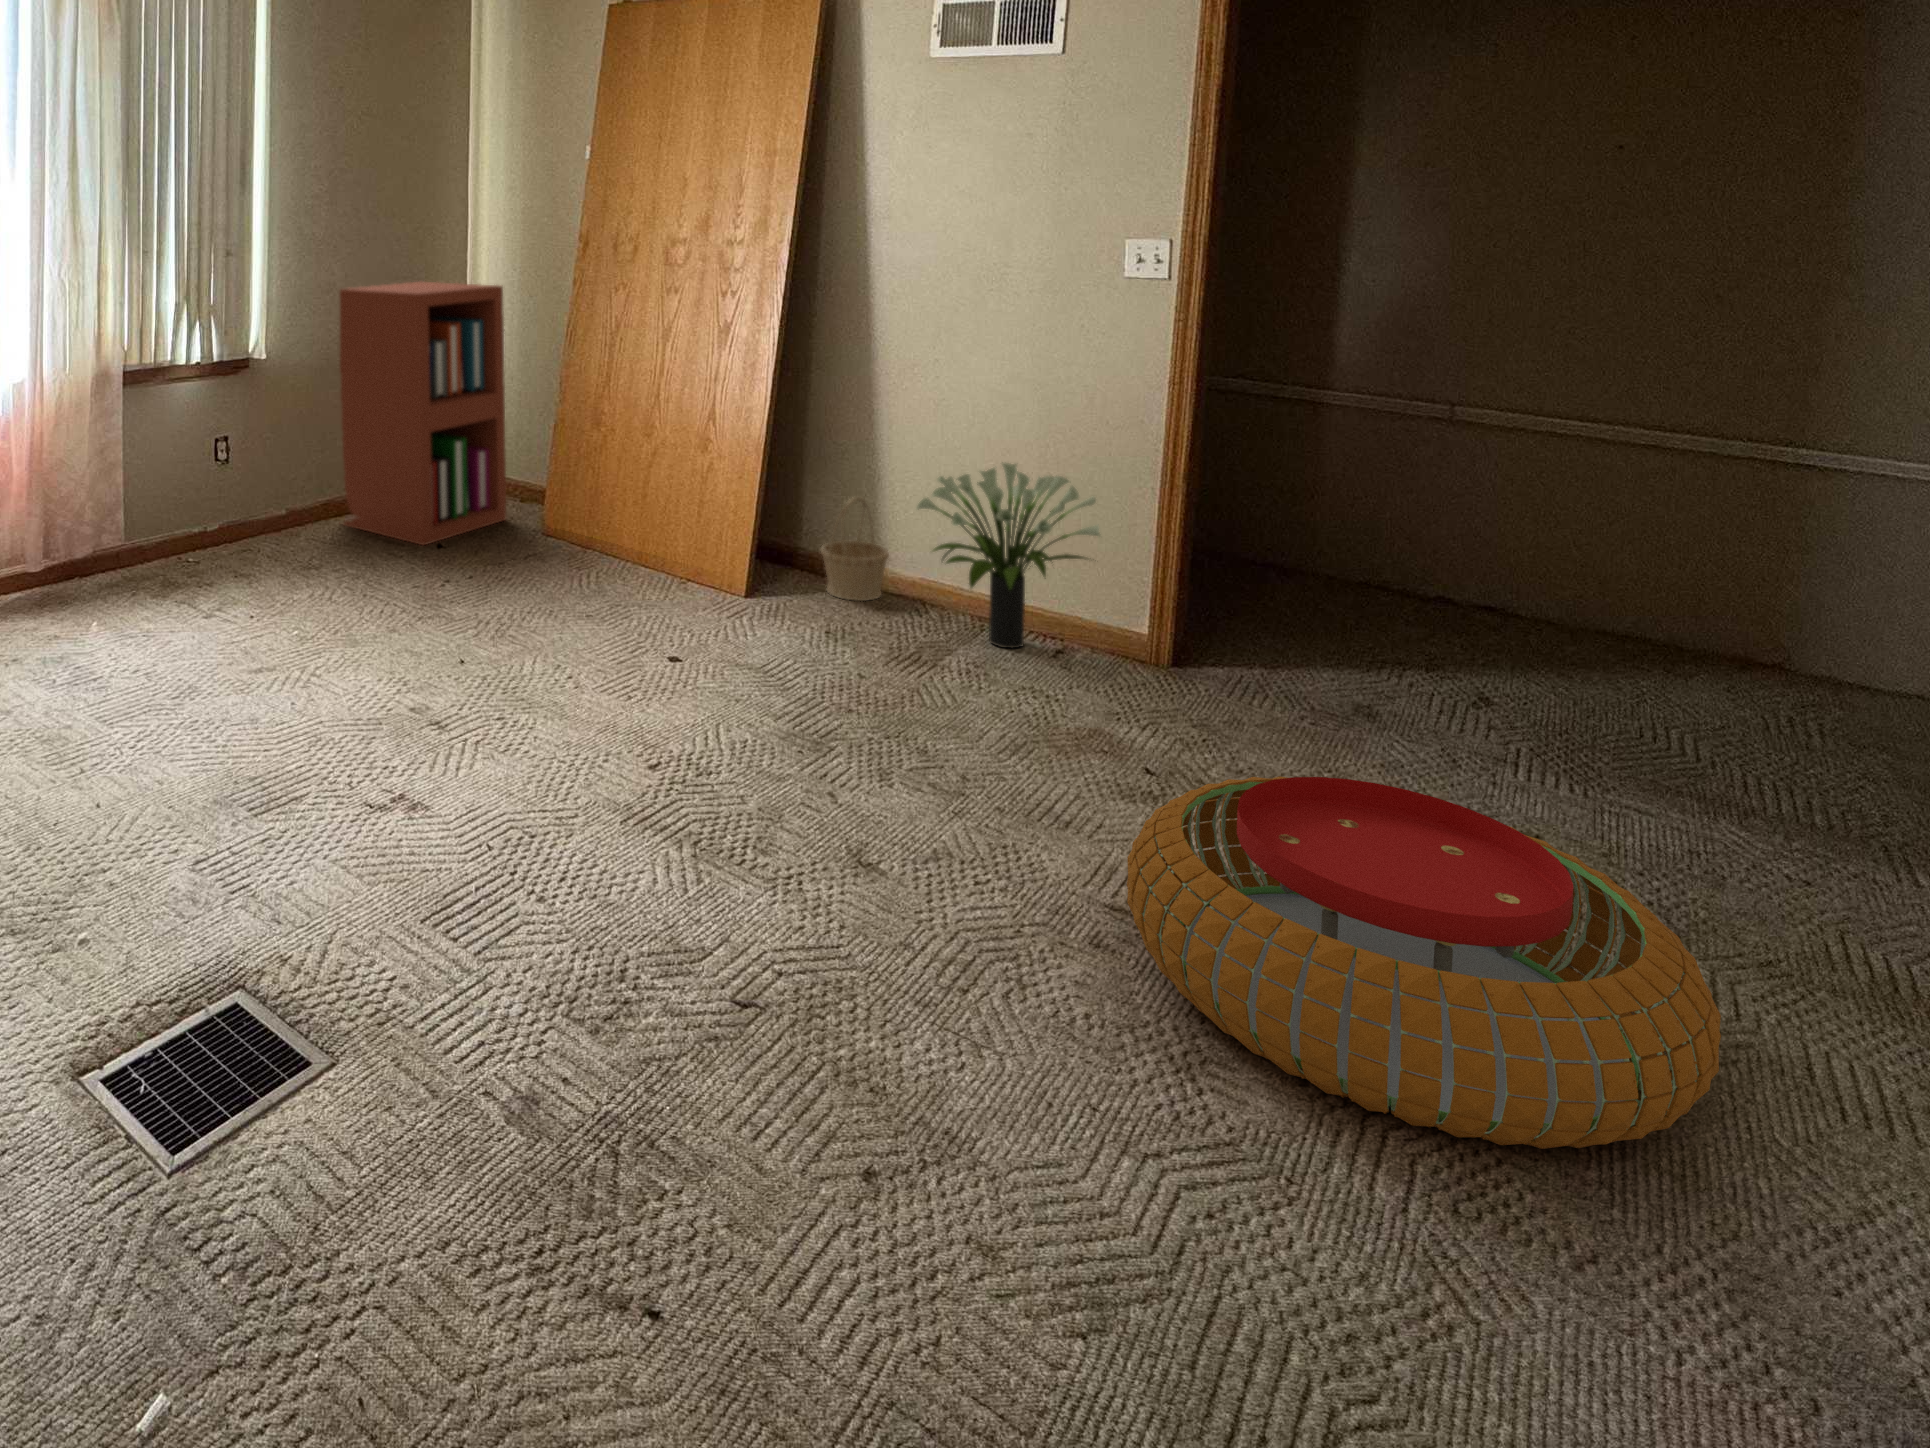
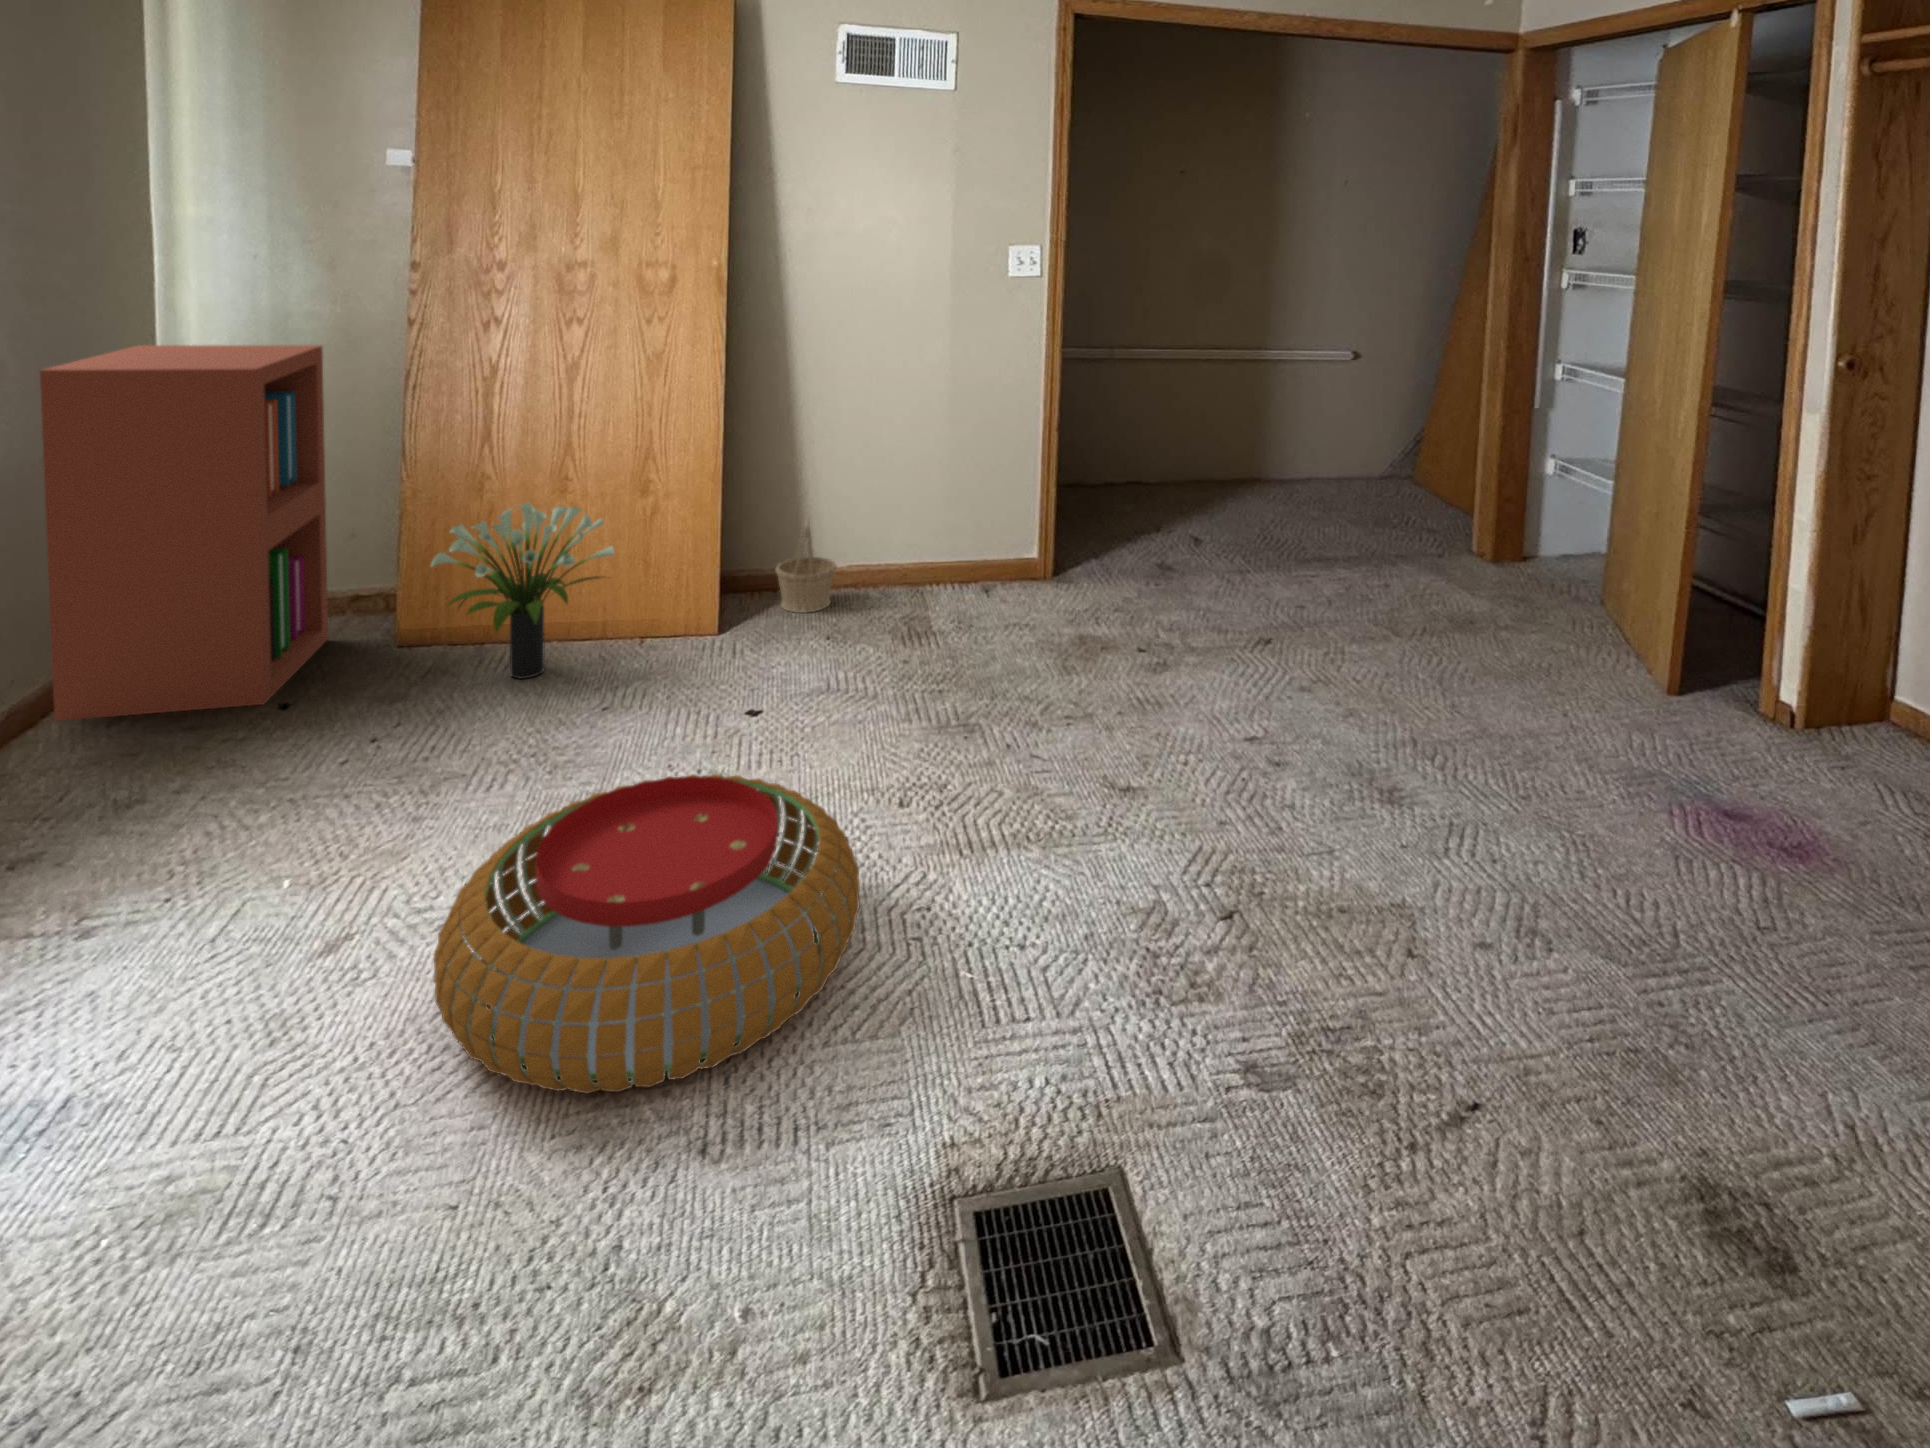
potted plant: present [916,463,1100,648] -> present [431,502,614,679]
pouf: present [1127,776,1721,1149] -> present [434,774,860,1094]

